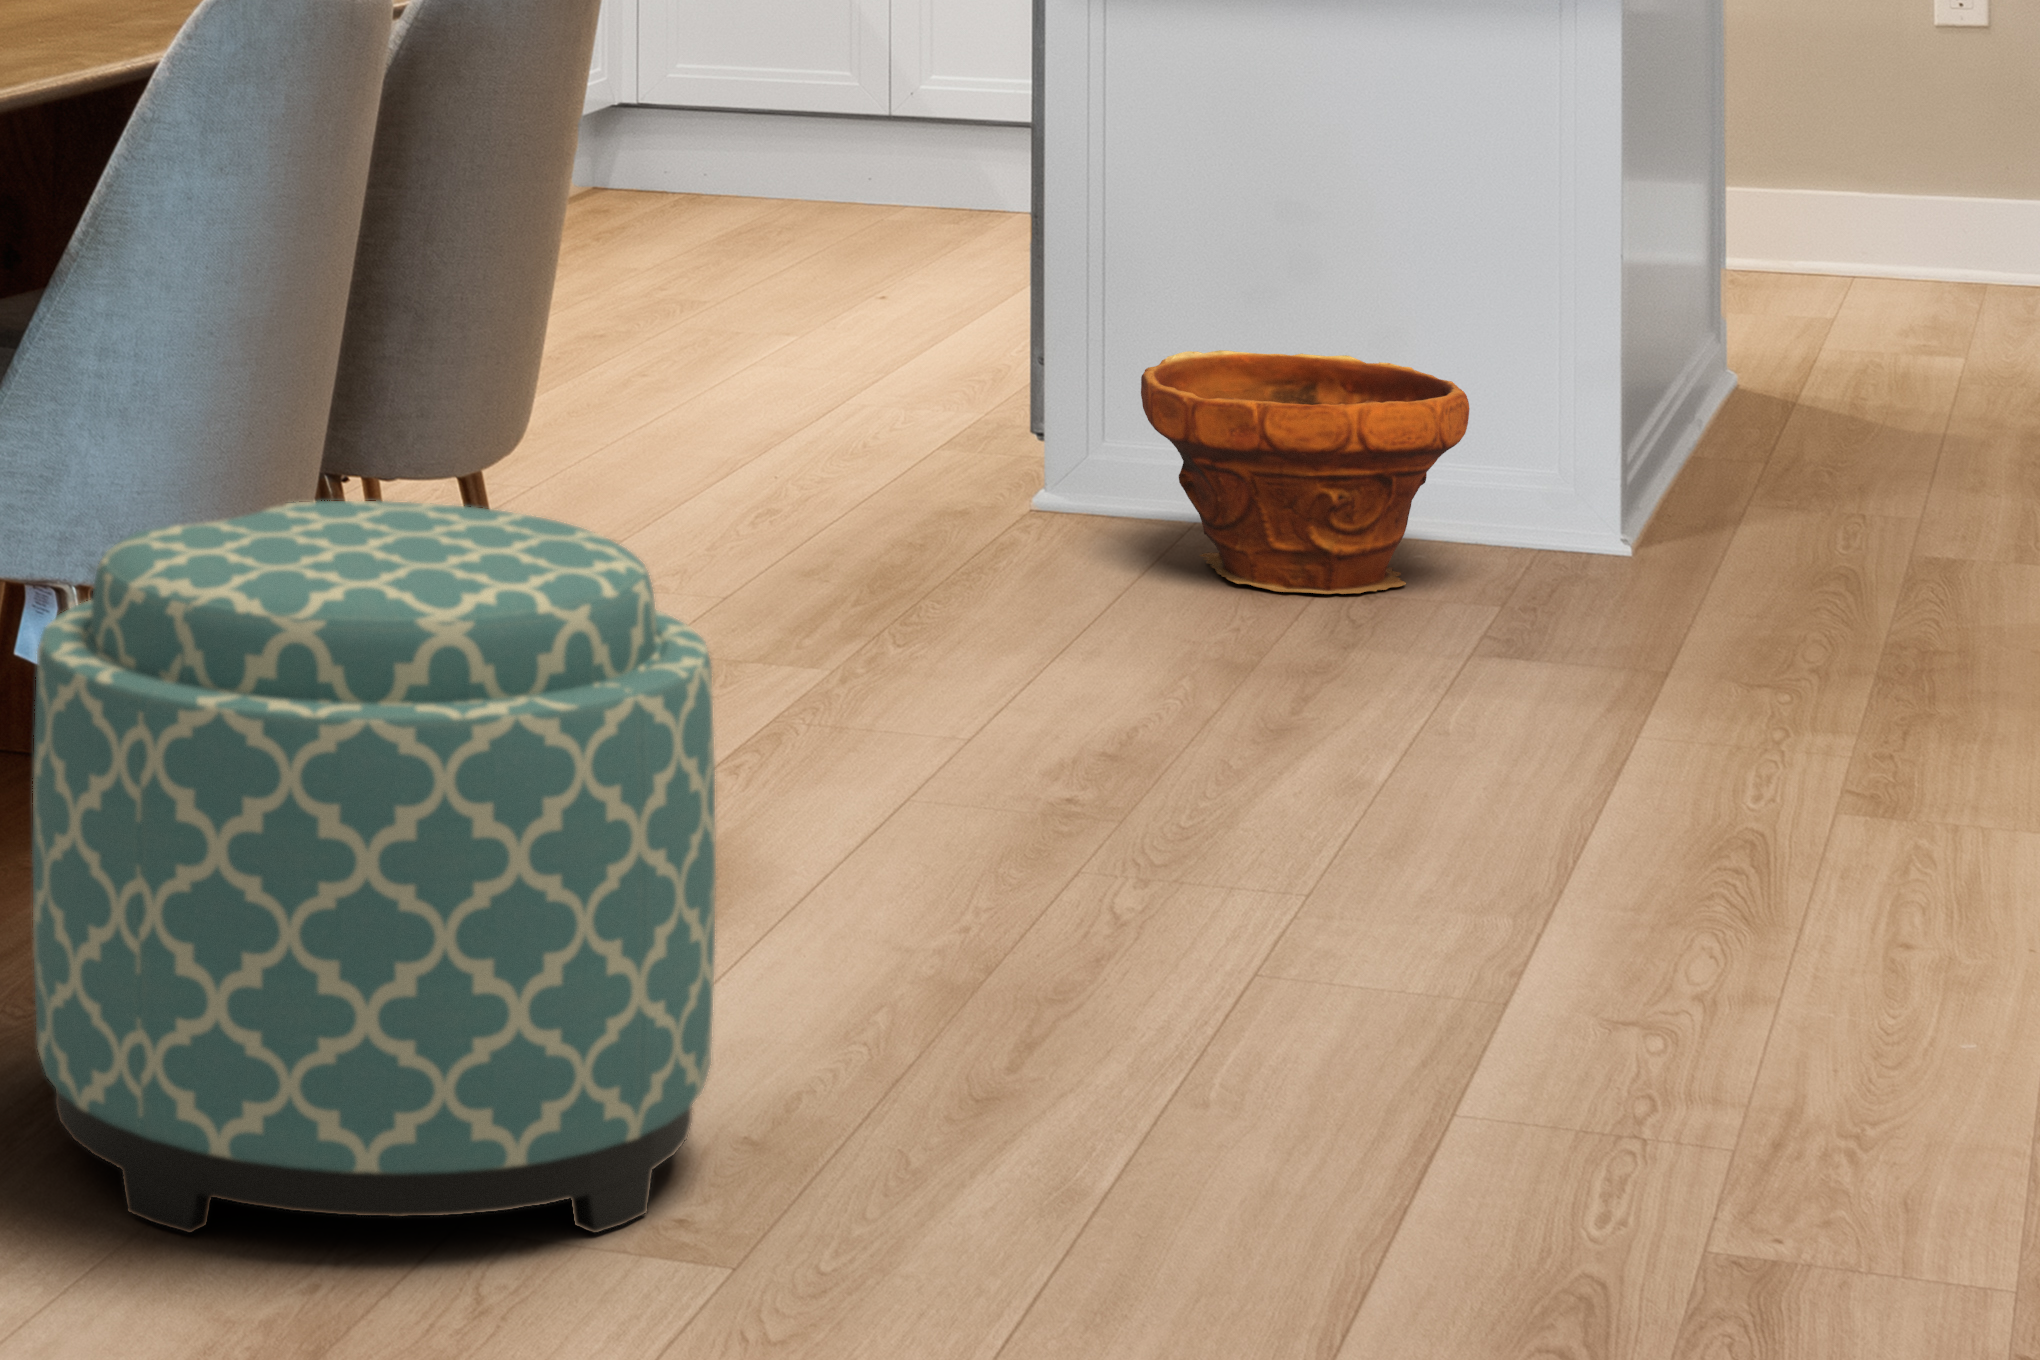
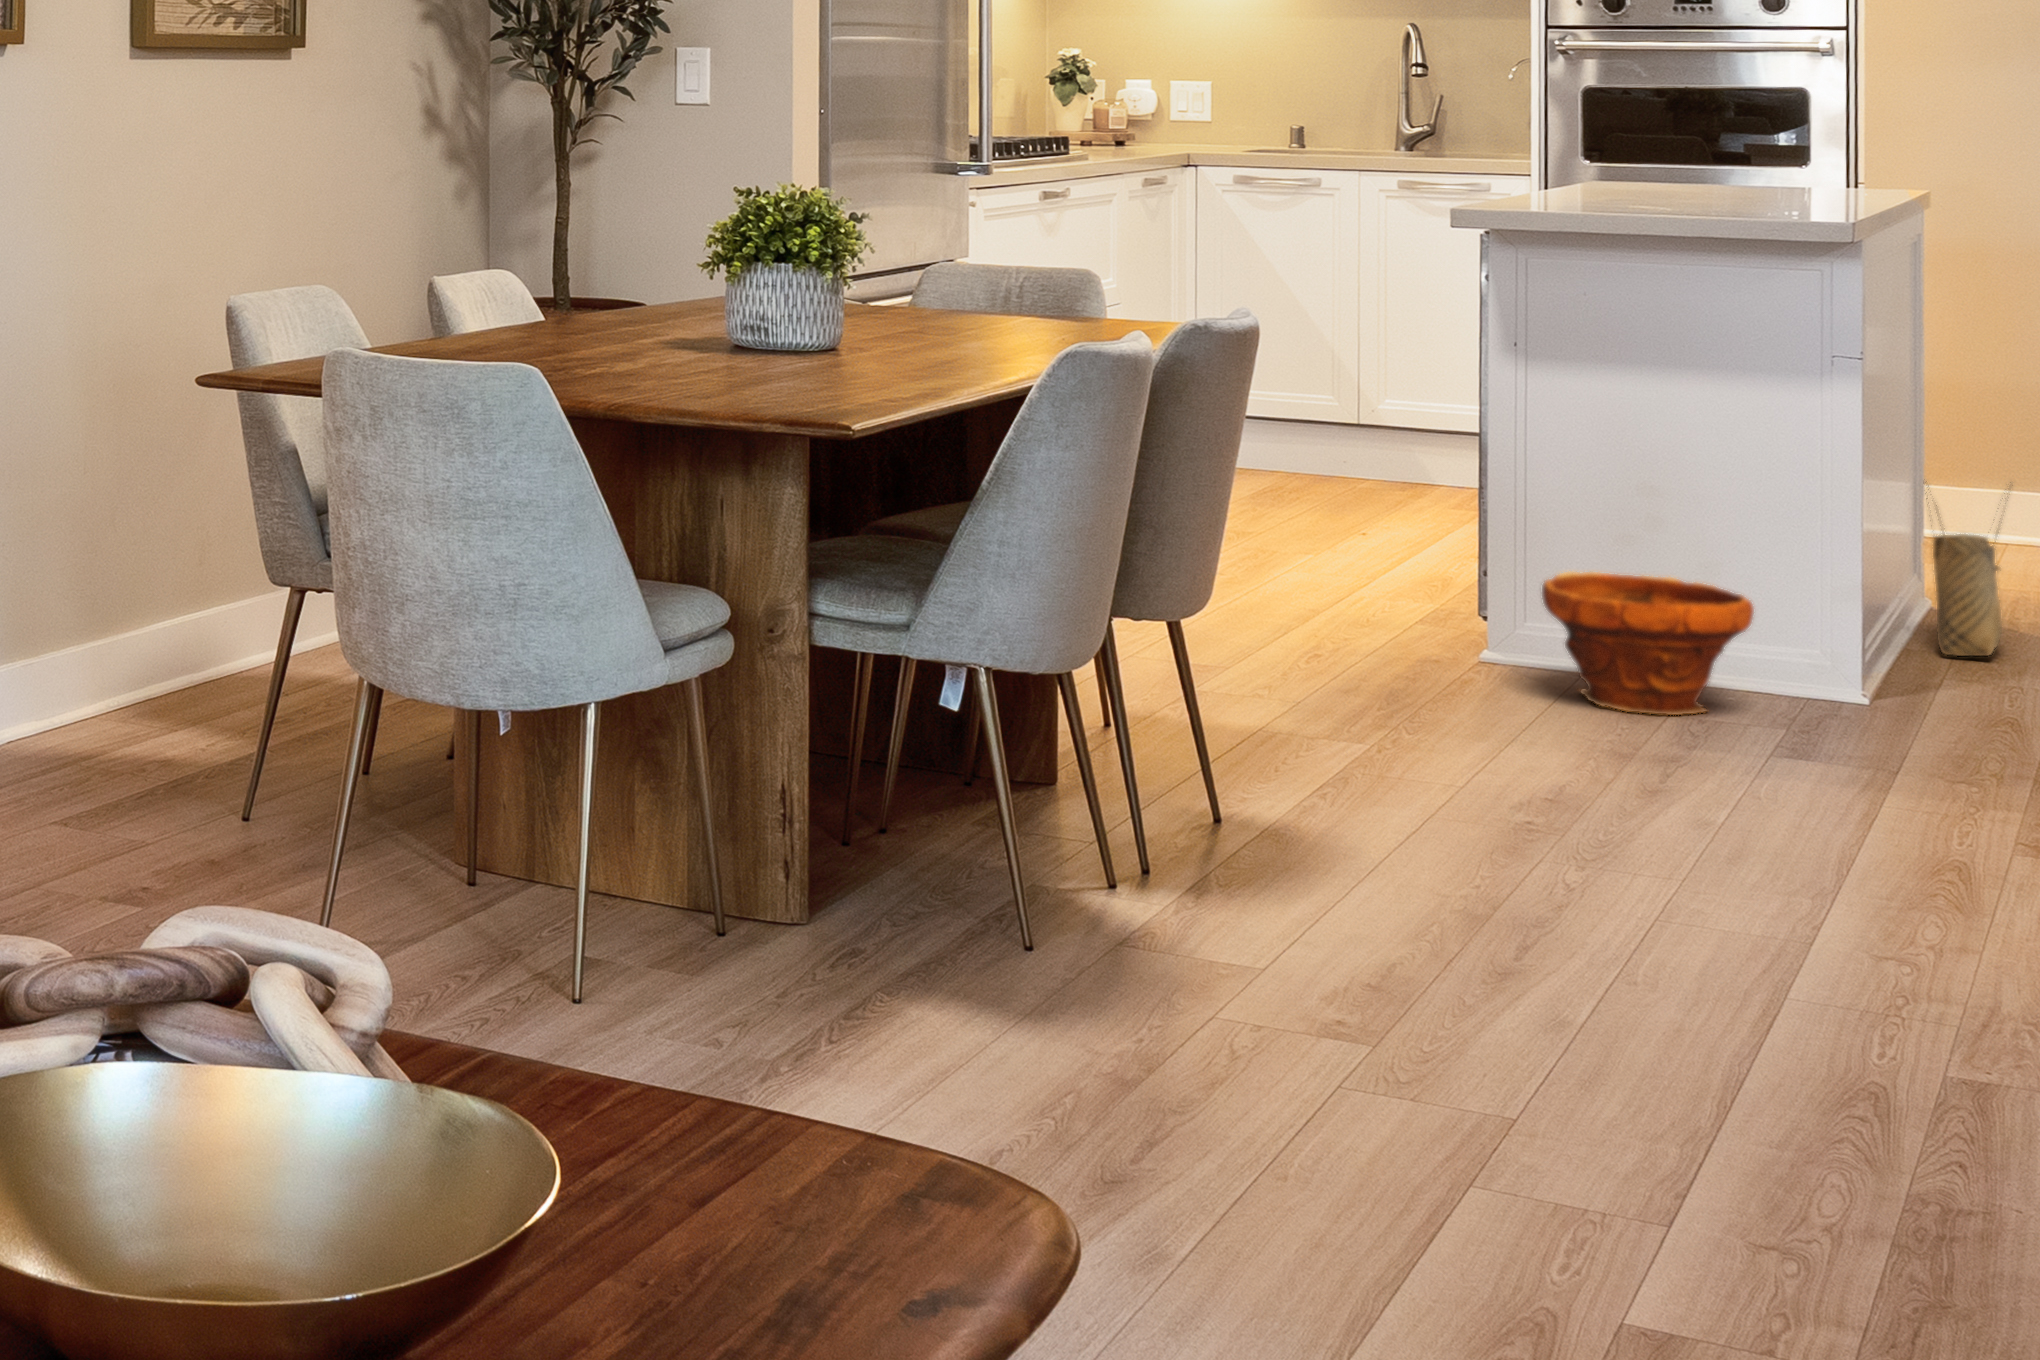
woven basket: none [1730,173,1862,465] -> present [1925,481,2011,656]
ottoman: present [32,501,716,1234] -> none [964,626,1345,1005]

